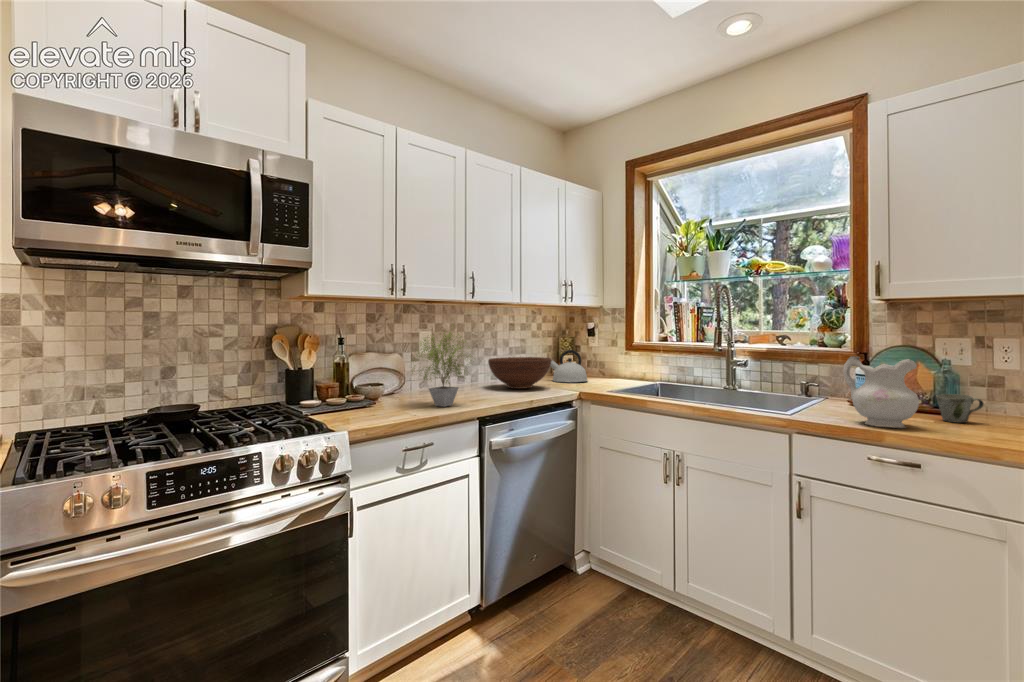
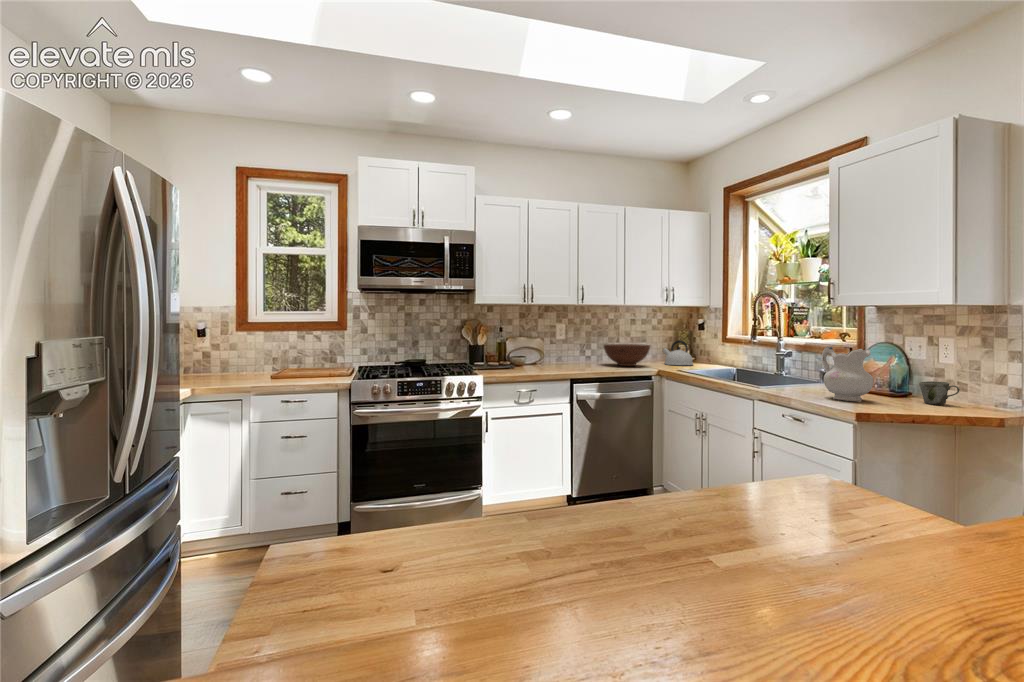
potted plant: present [412,332,471,407] -> none [532,319,576,371]

